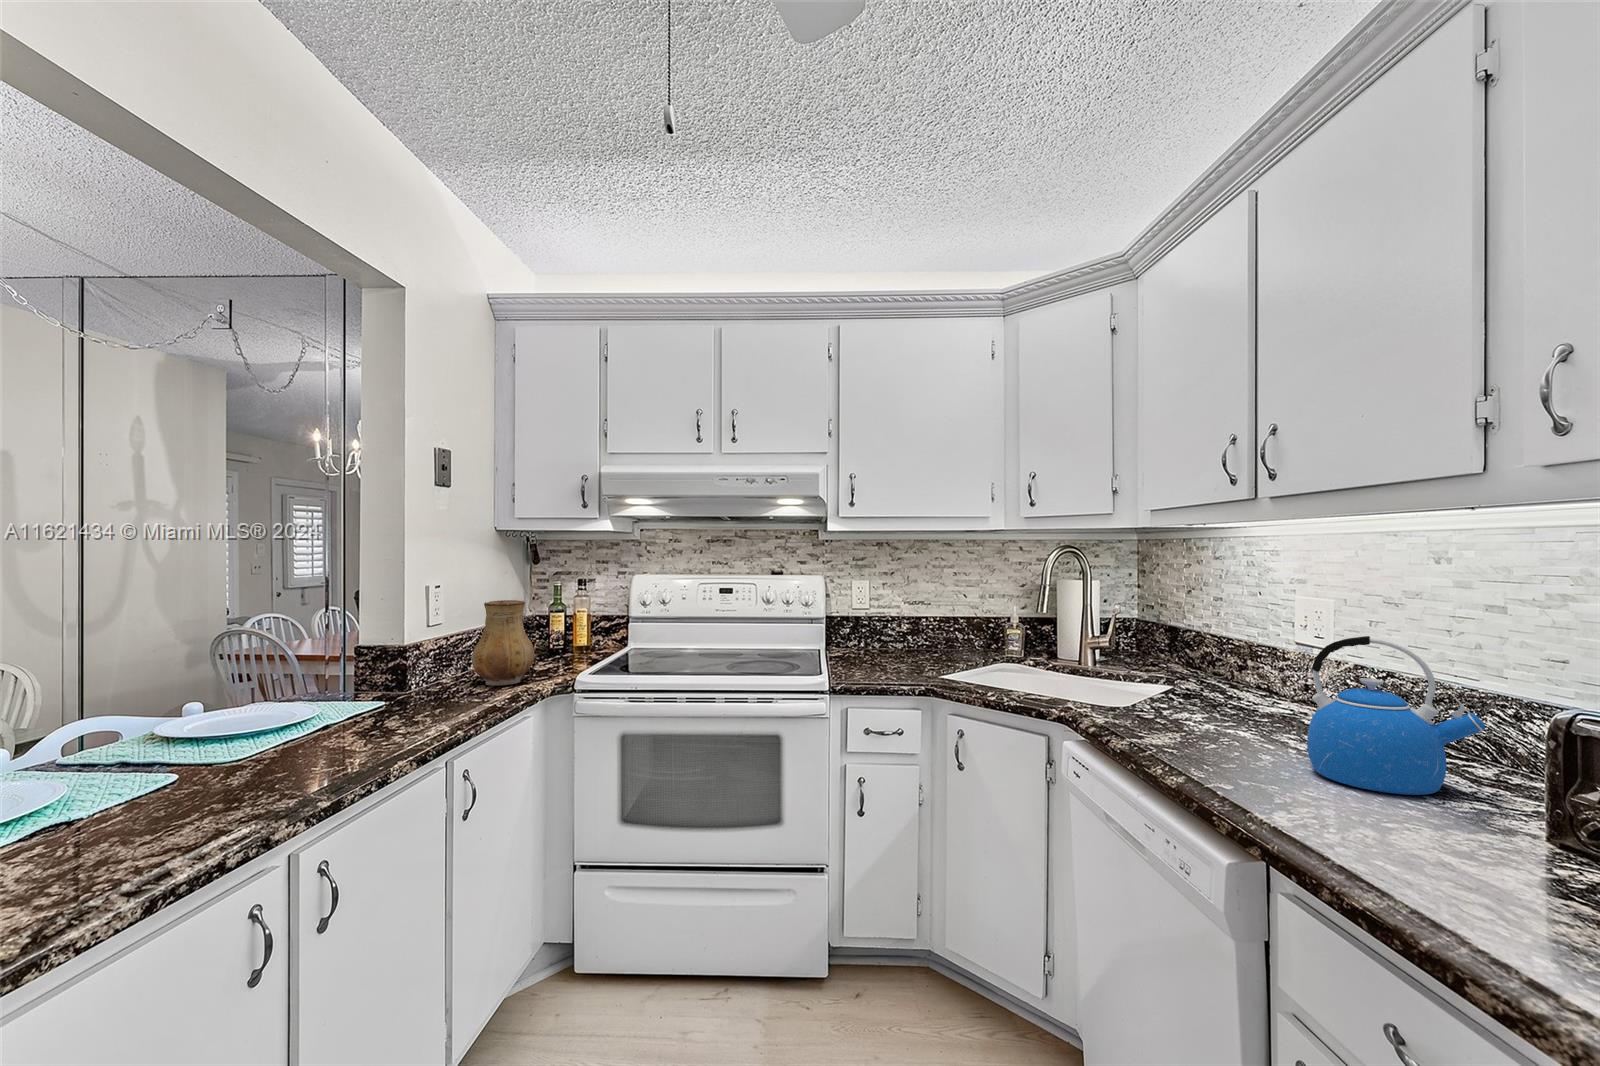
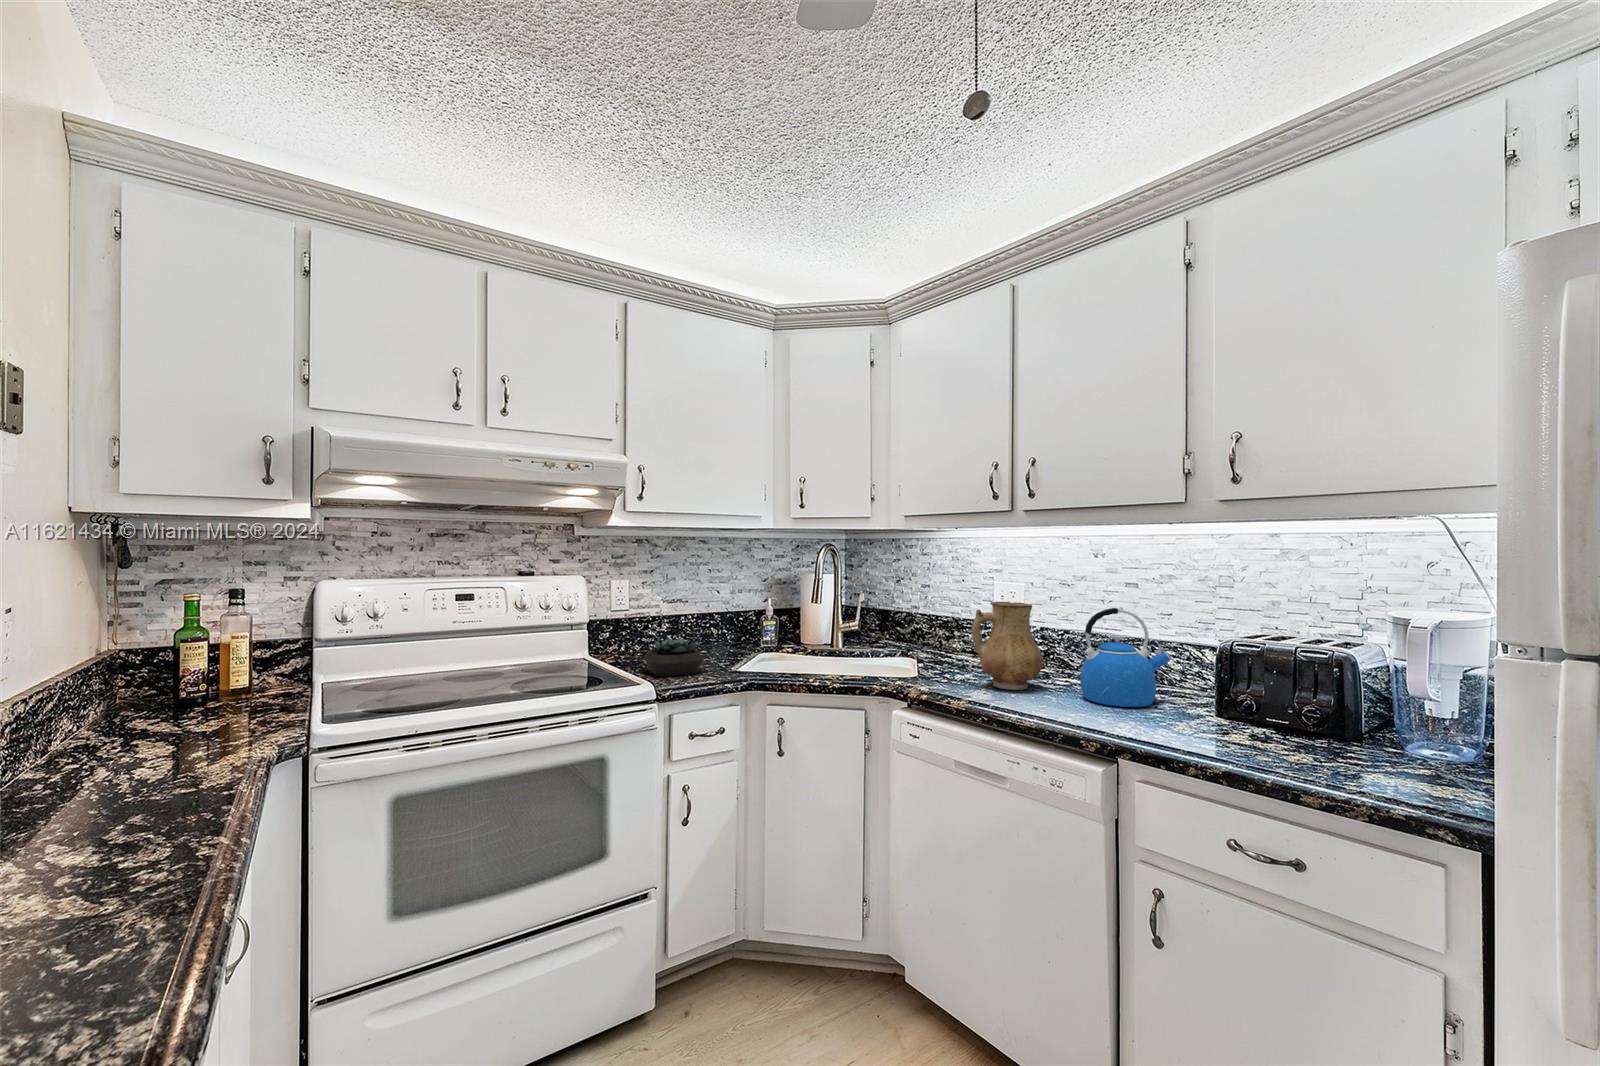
ceramic pitcher: present [472,600,535,686] -> present [972,602,1042,690]
succulent plant: none [850,637,904,674] -> present [644,638,704,676]

